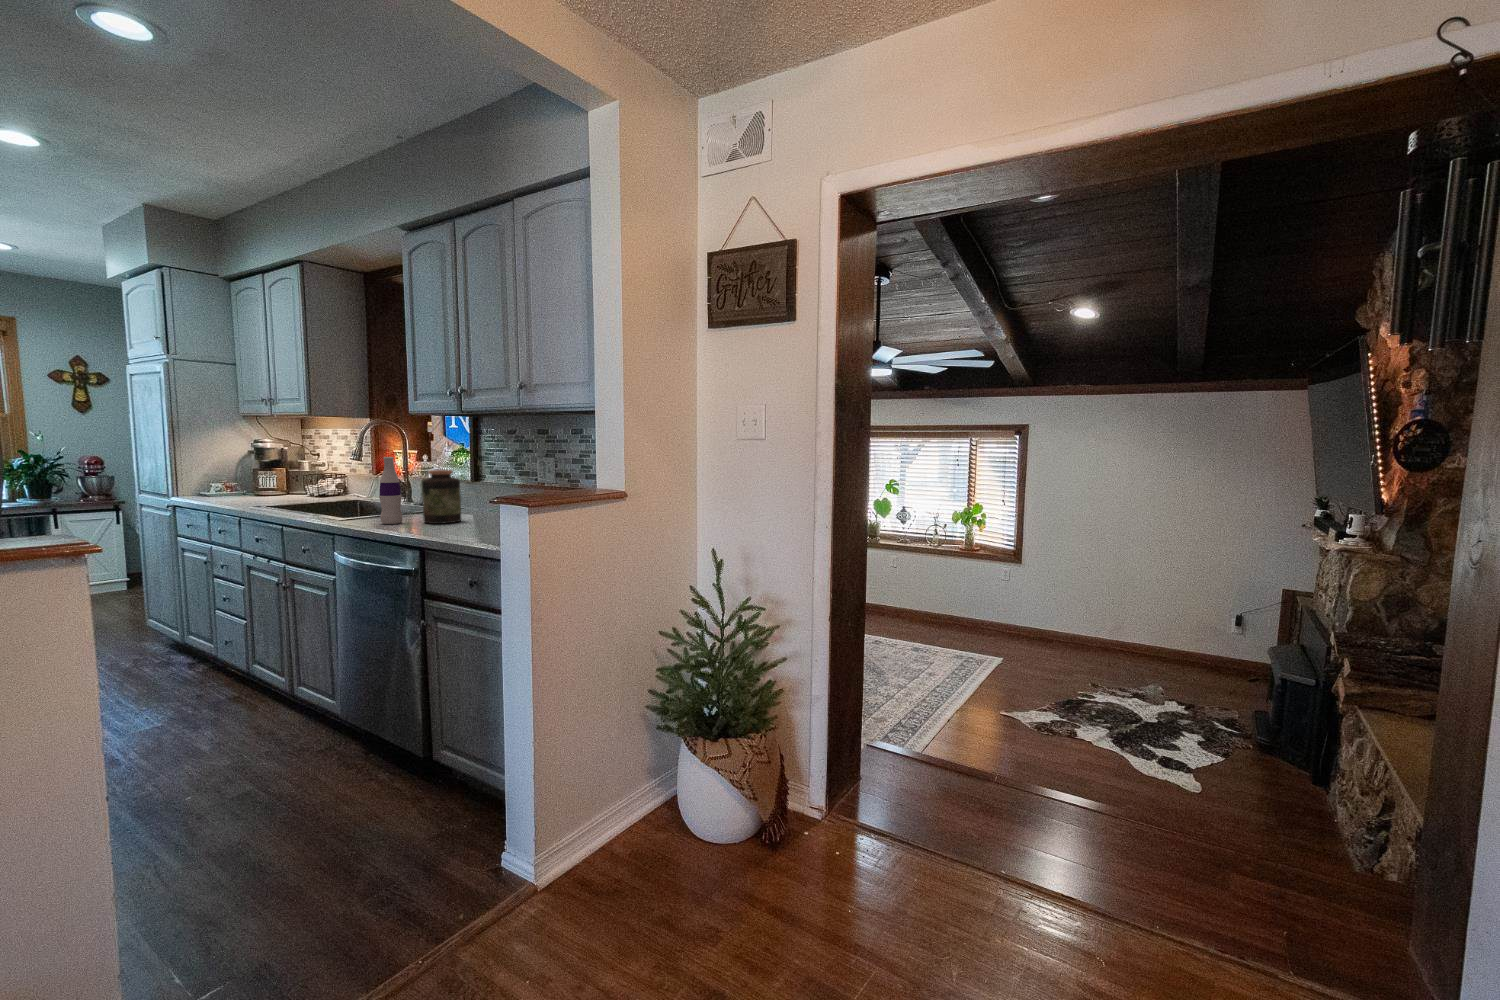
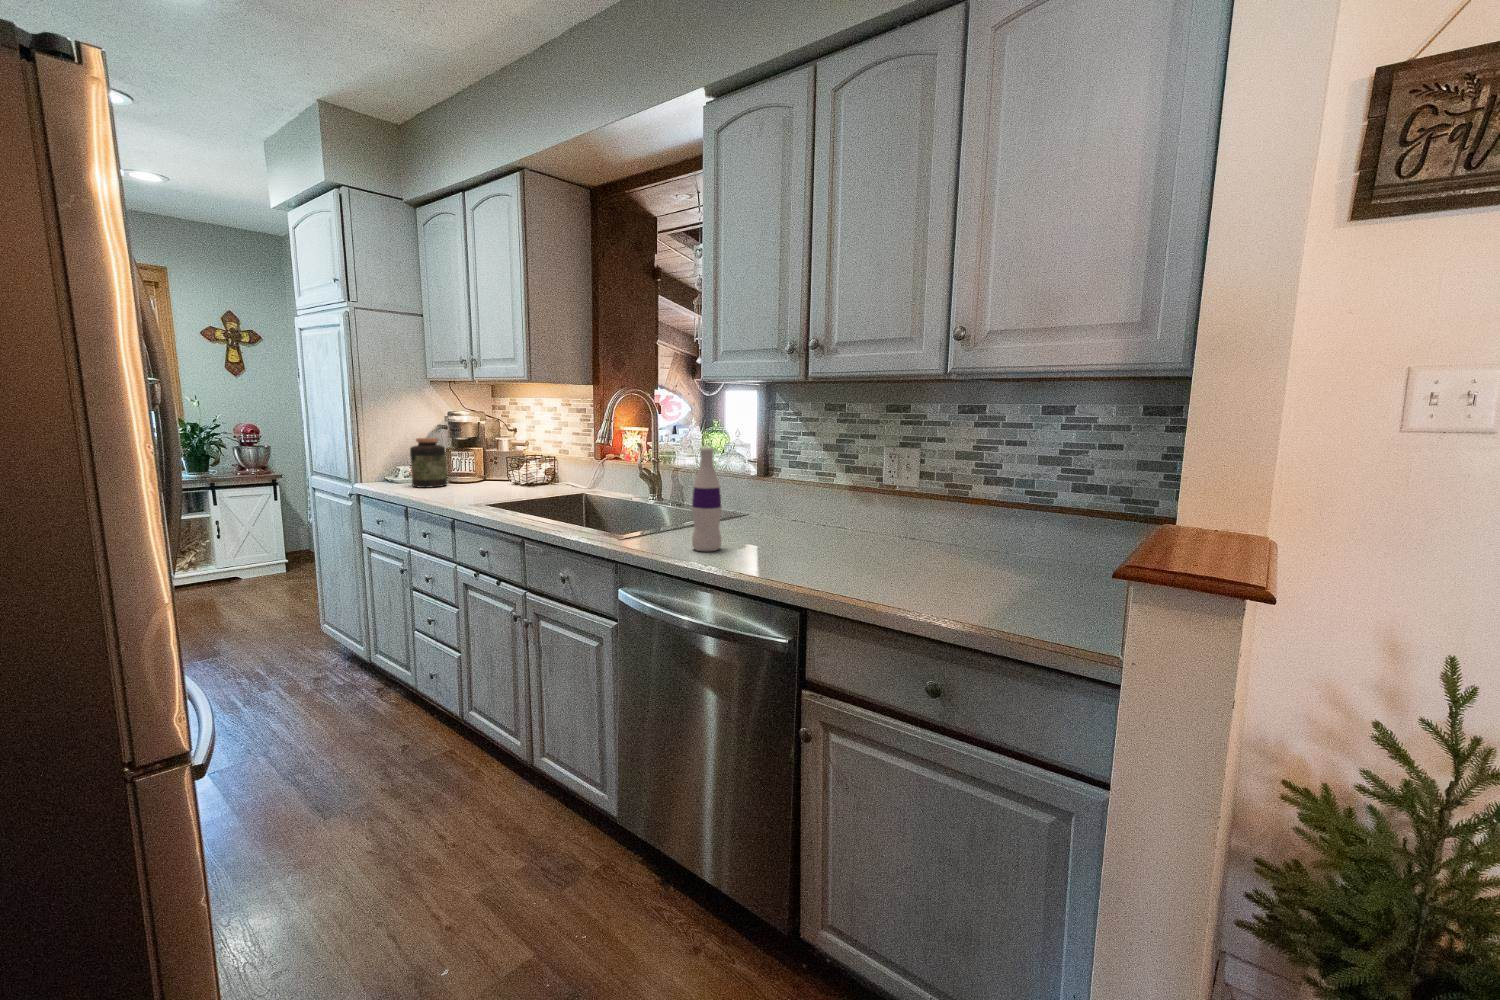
jar: present [422,470,461,524] -> present [410,438,447,488]

